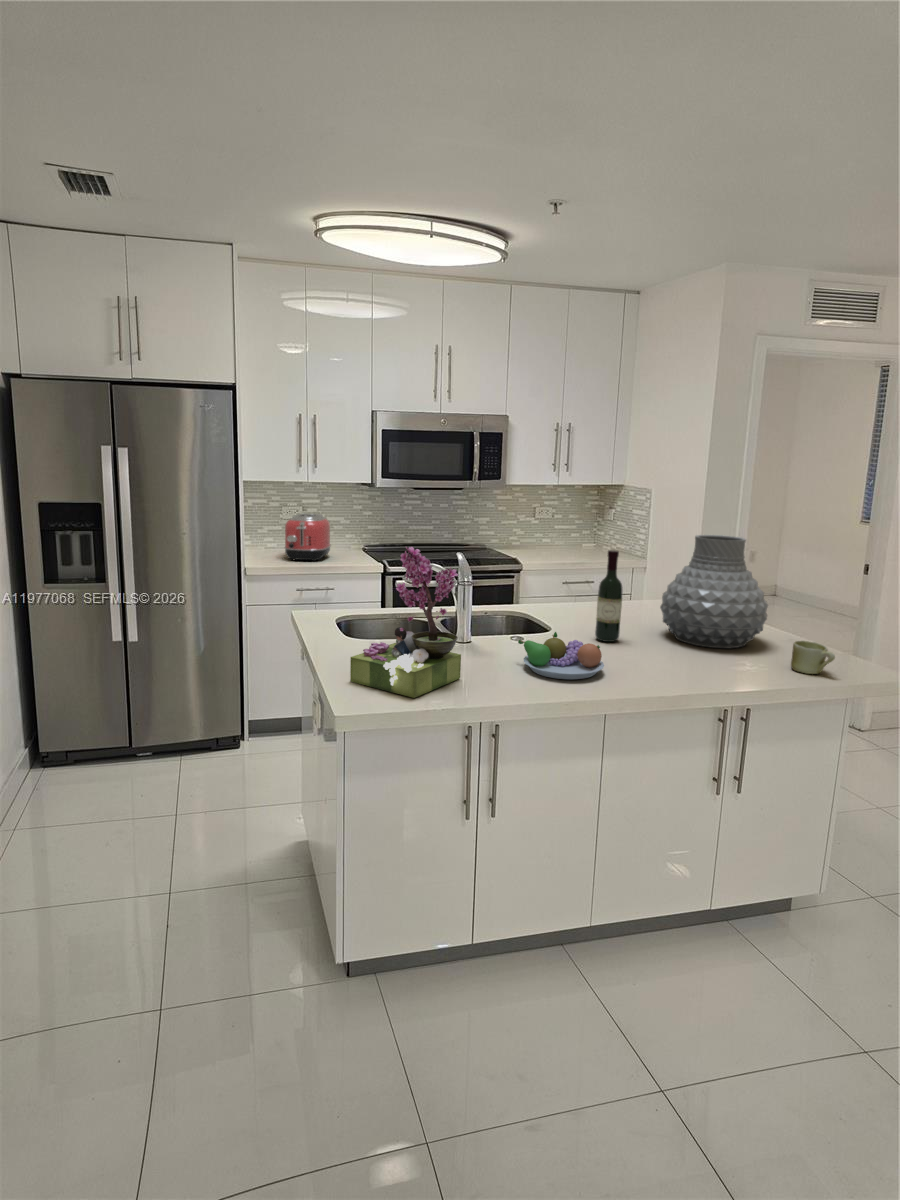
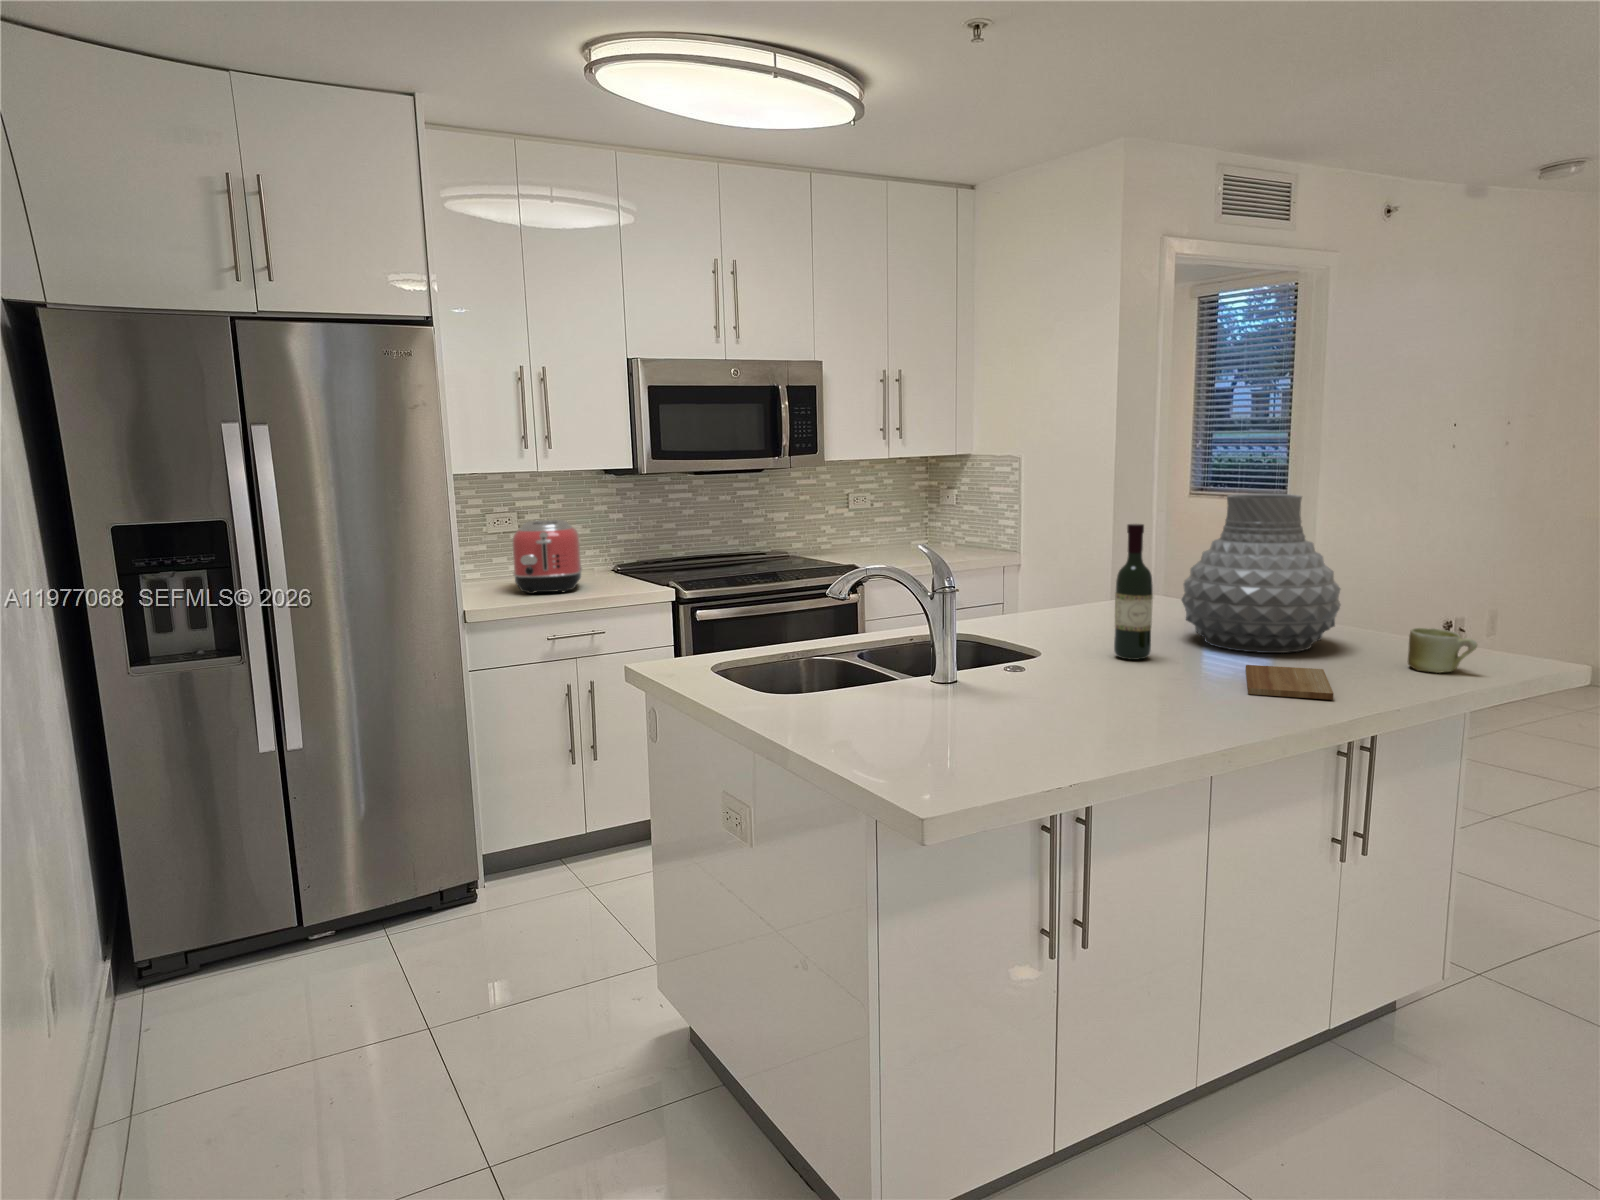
flower arrangement: present [350,547,461,698] -> none [863,527,1023,770]
fruit bowl: present [518,632,604,679] -> none [1061,648,1203,717]
cutting board: none [647,653,719,682] -> present [1246,665,1333,700]

